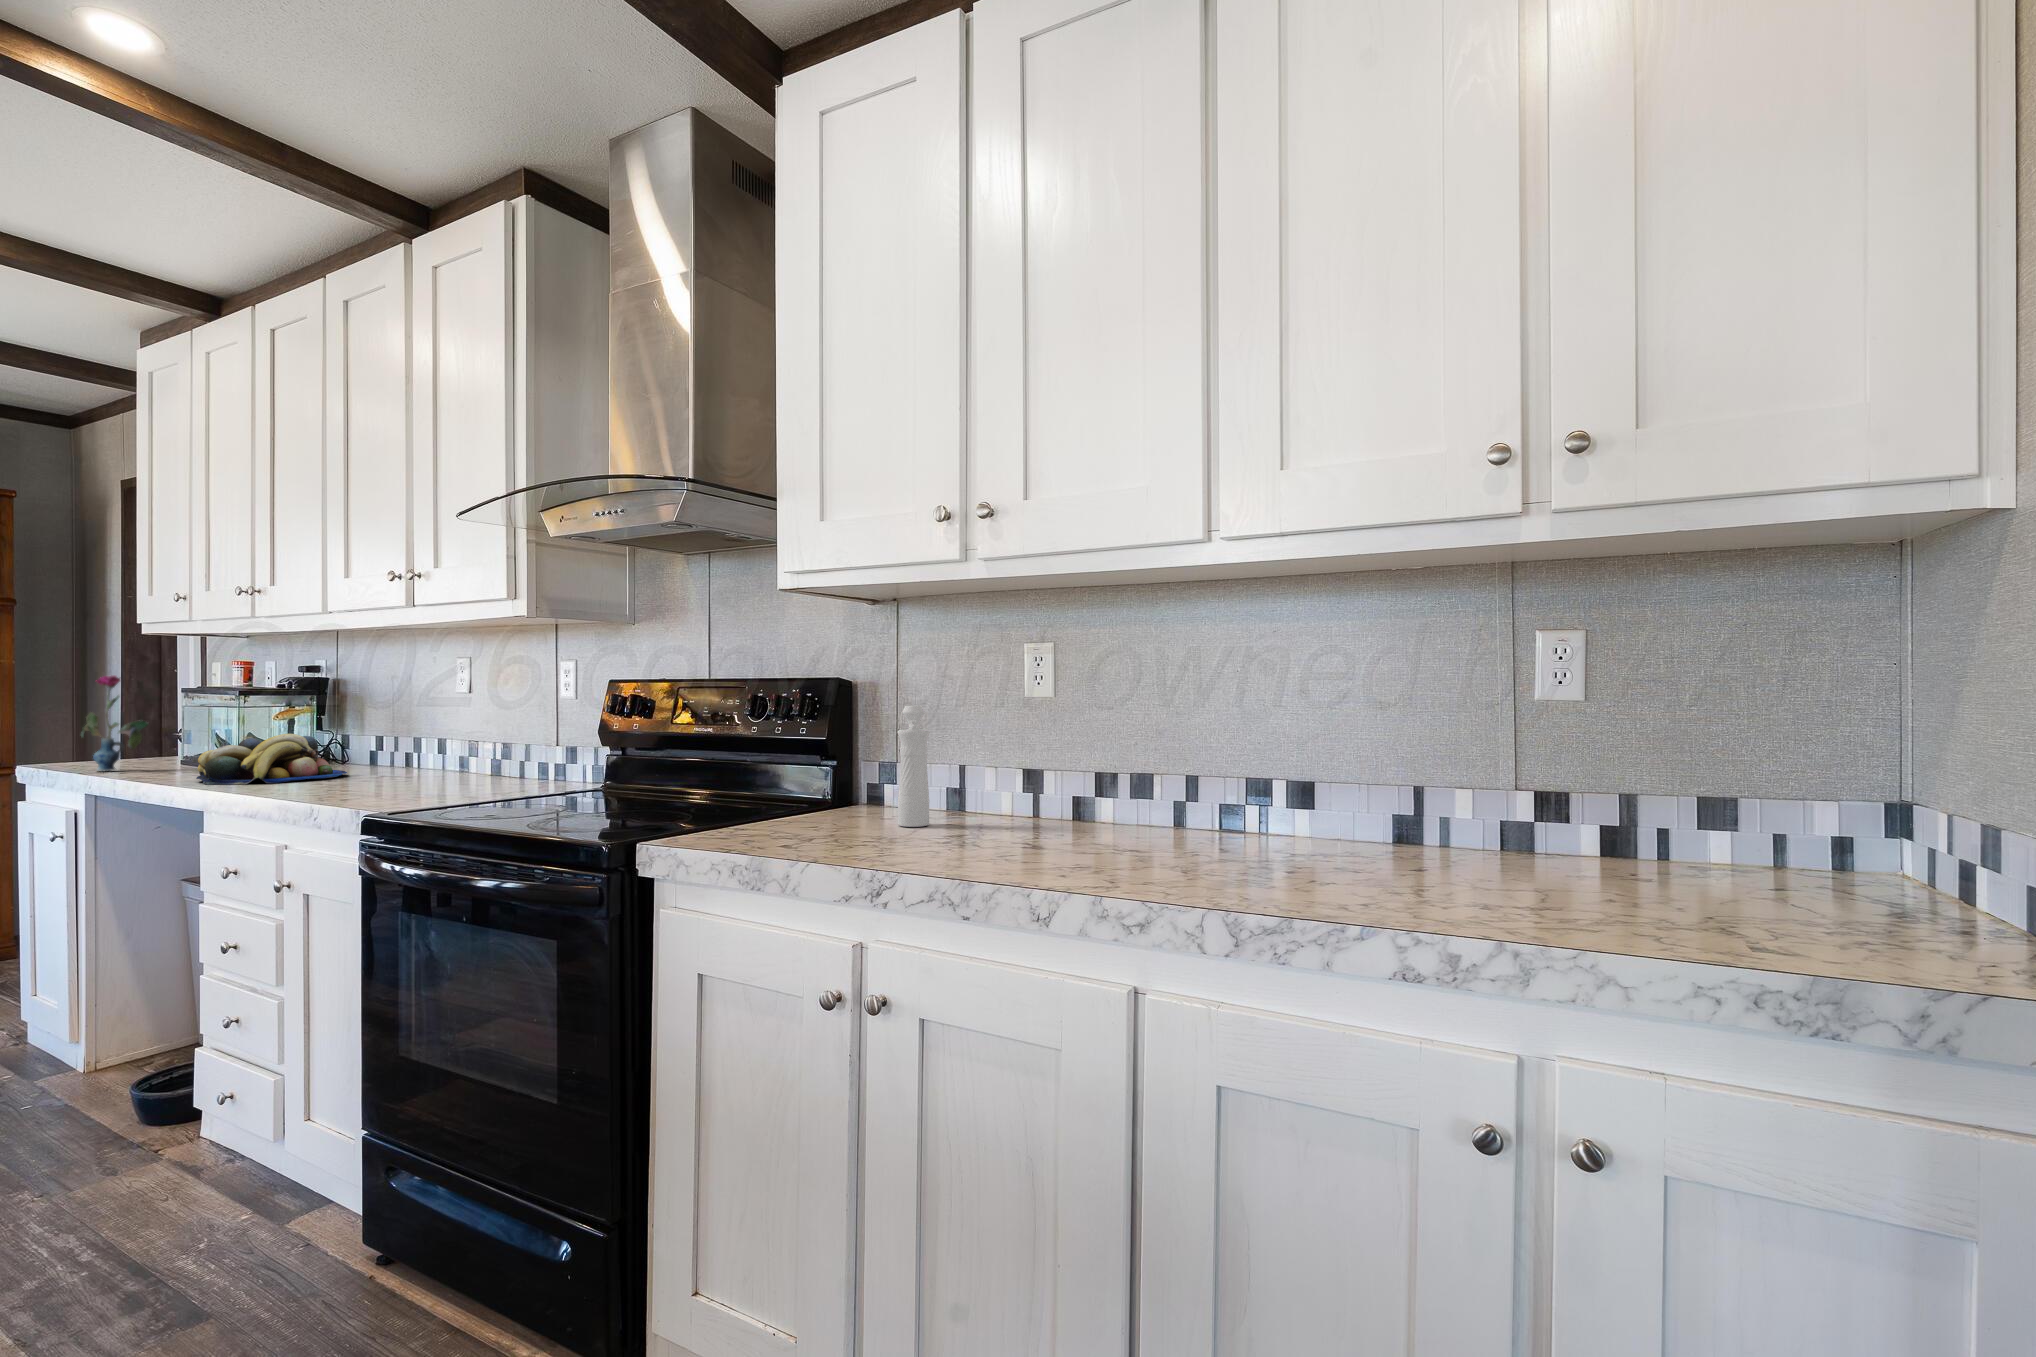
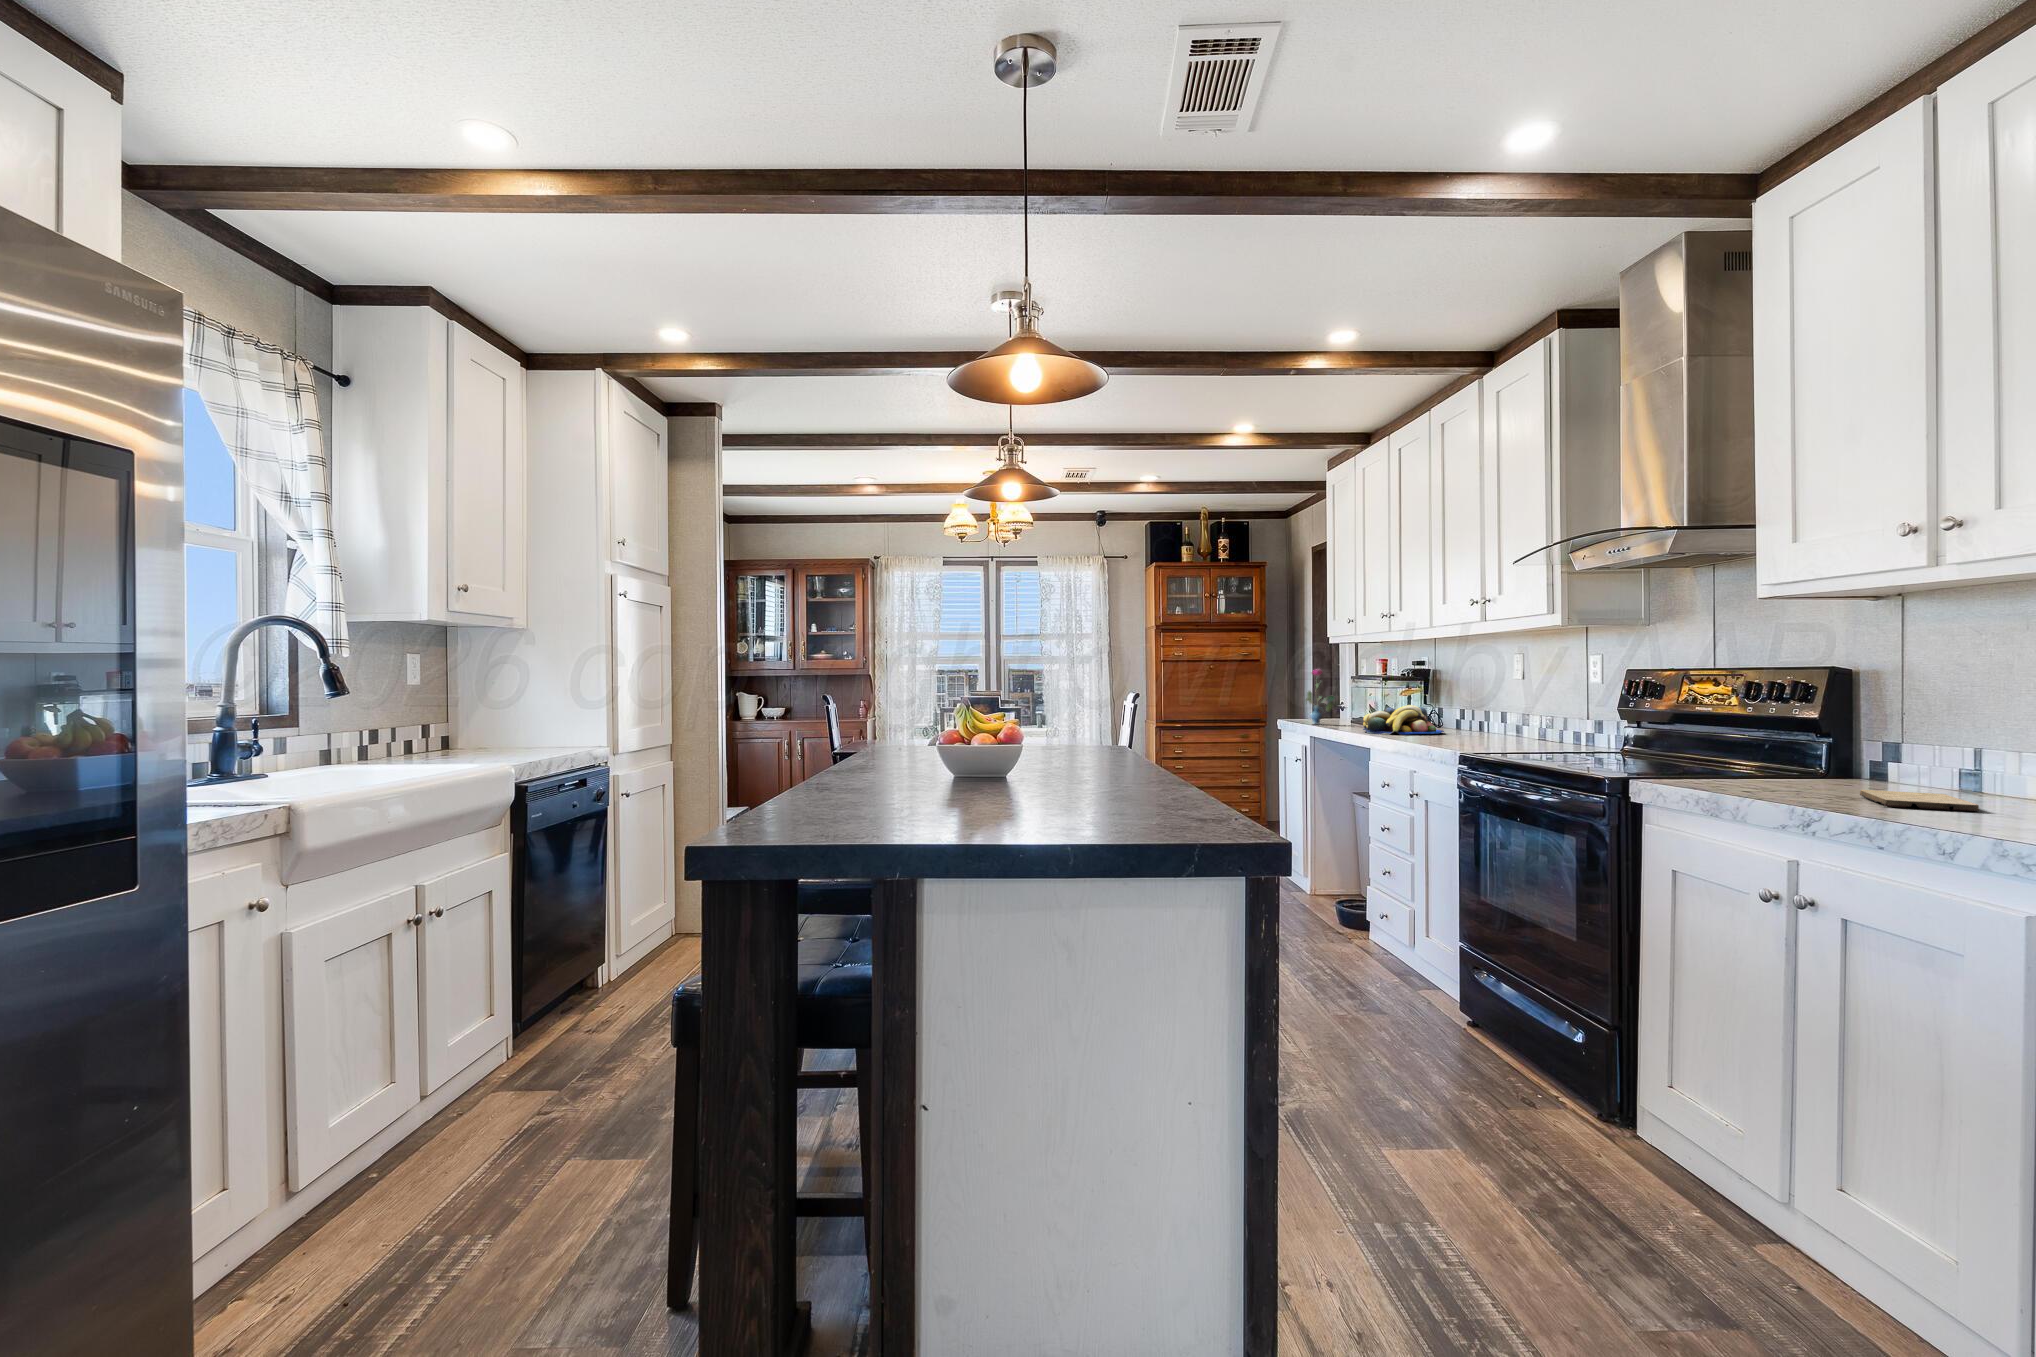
pepper mill: present [898,706,930,827] -> none [1875,691,1918,793]
cutting board: none [897,826,1012,853] -> present [1860,790,1979,811]

